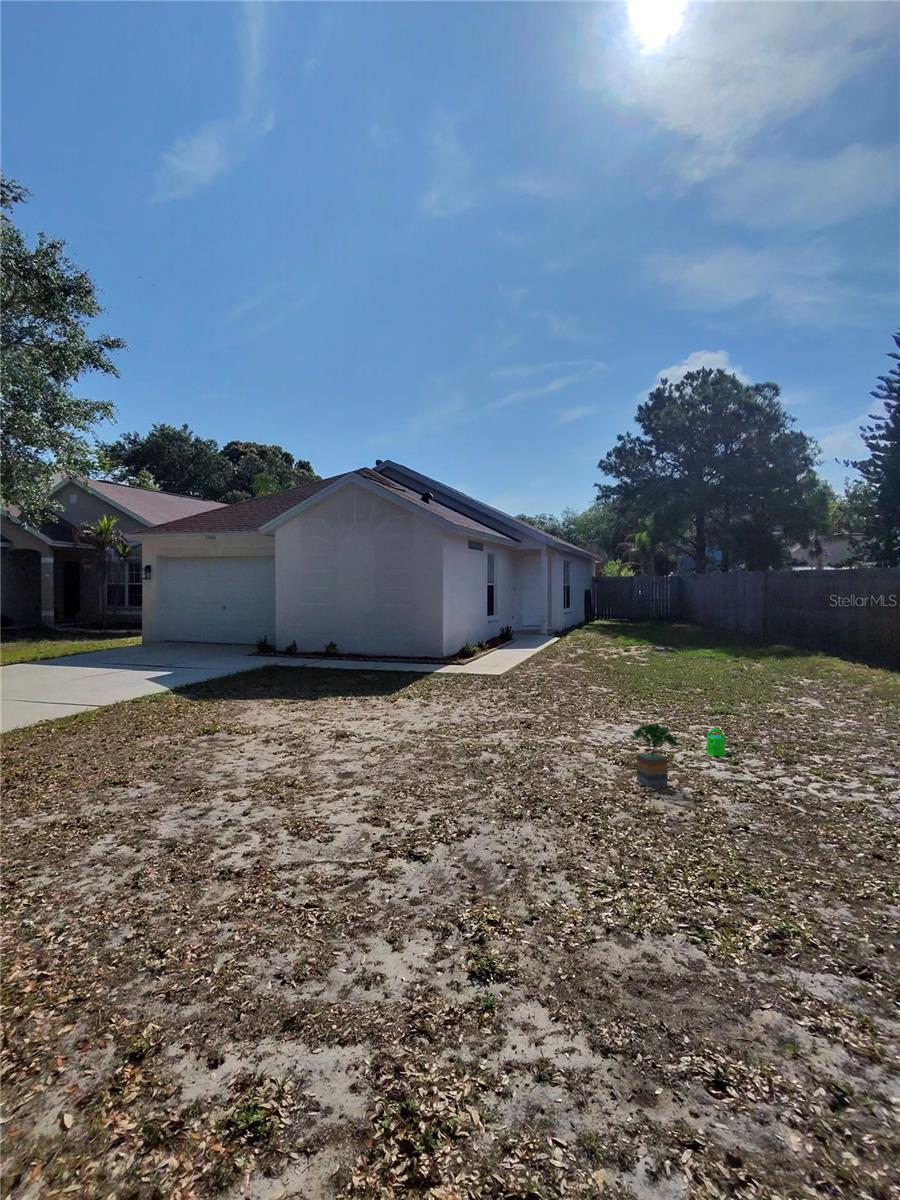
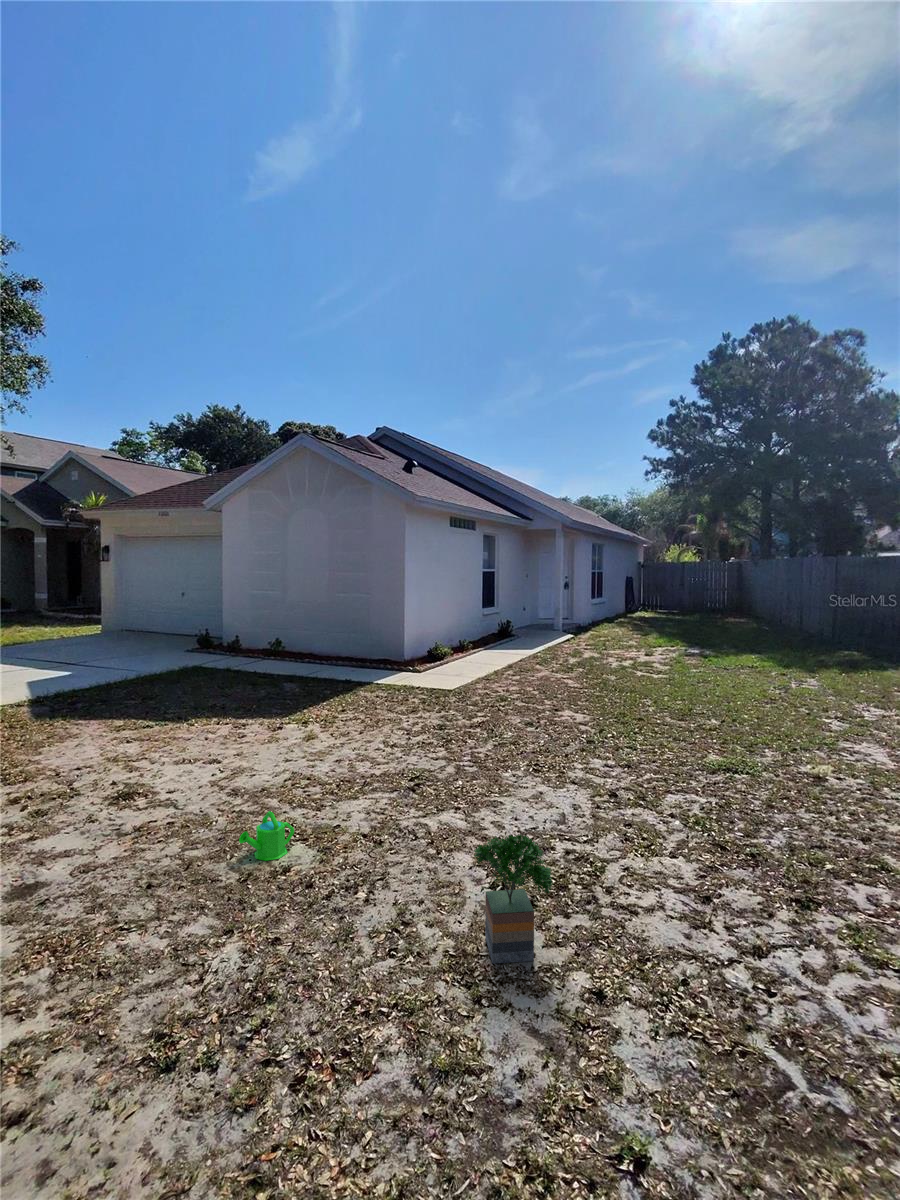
watering can: present [706,728,726,756] -> present [239,811,294,861]

